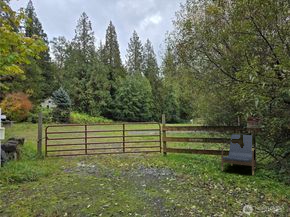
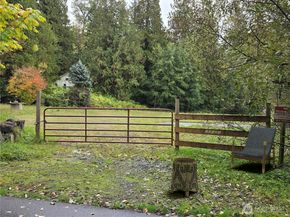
basket: none [196,170,220,210] -> present [171,158,198,196]

